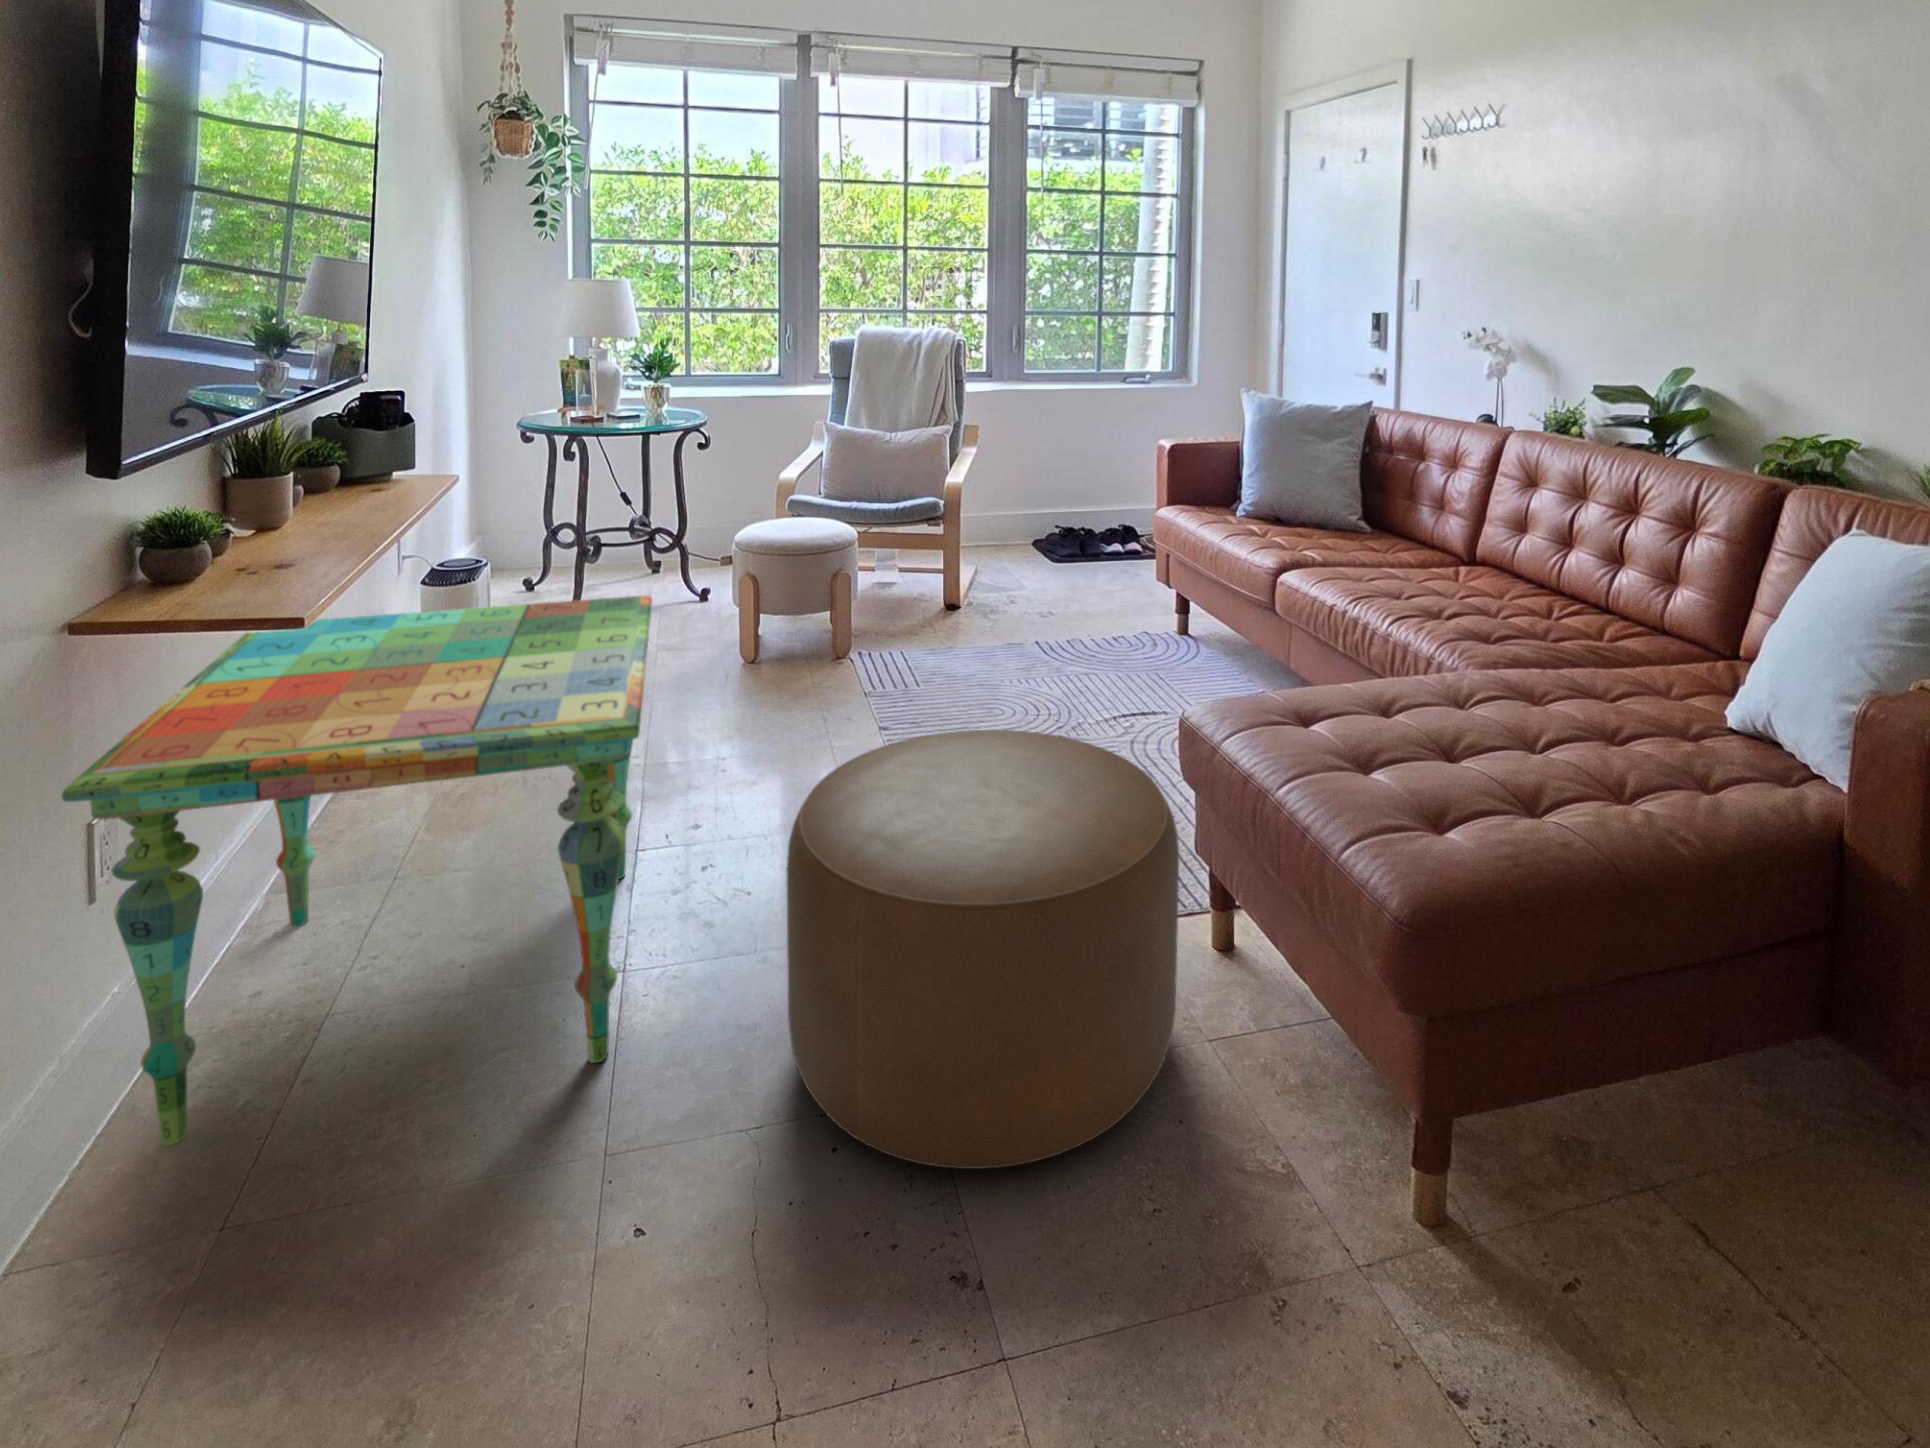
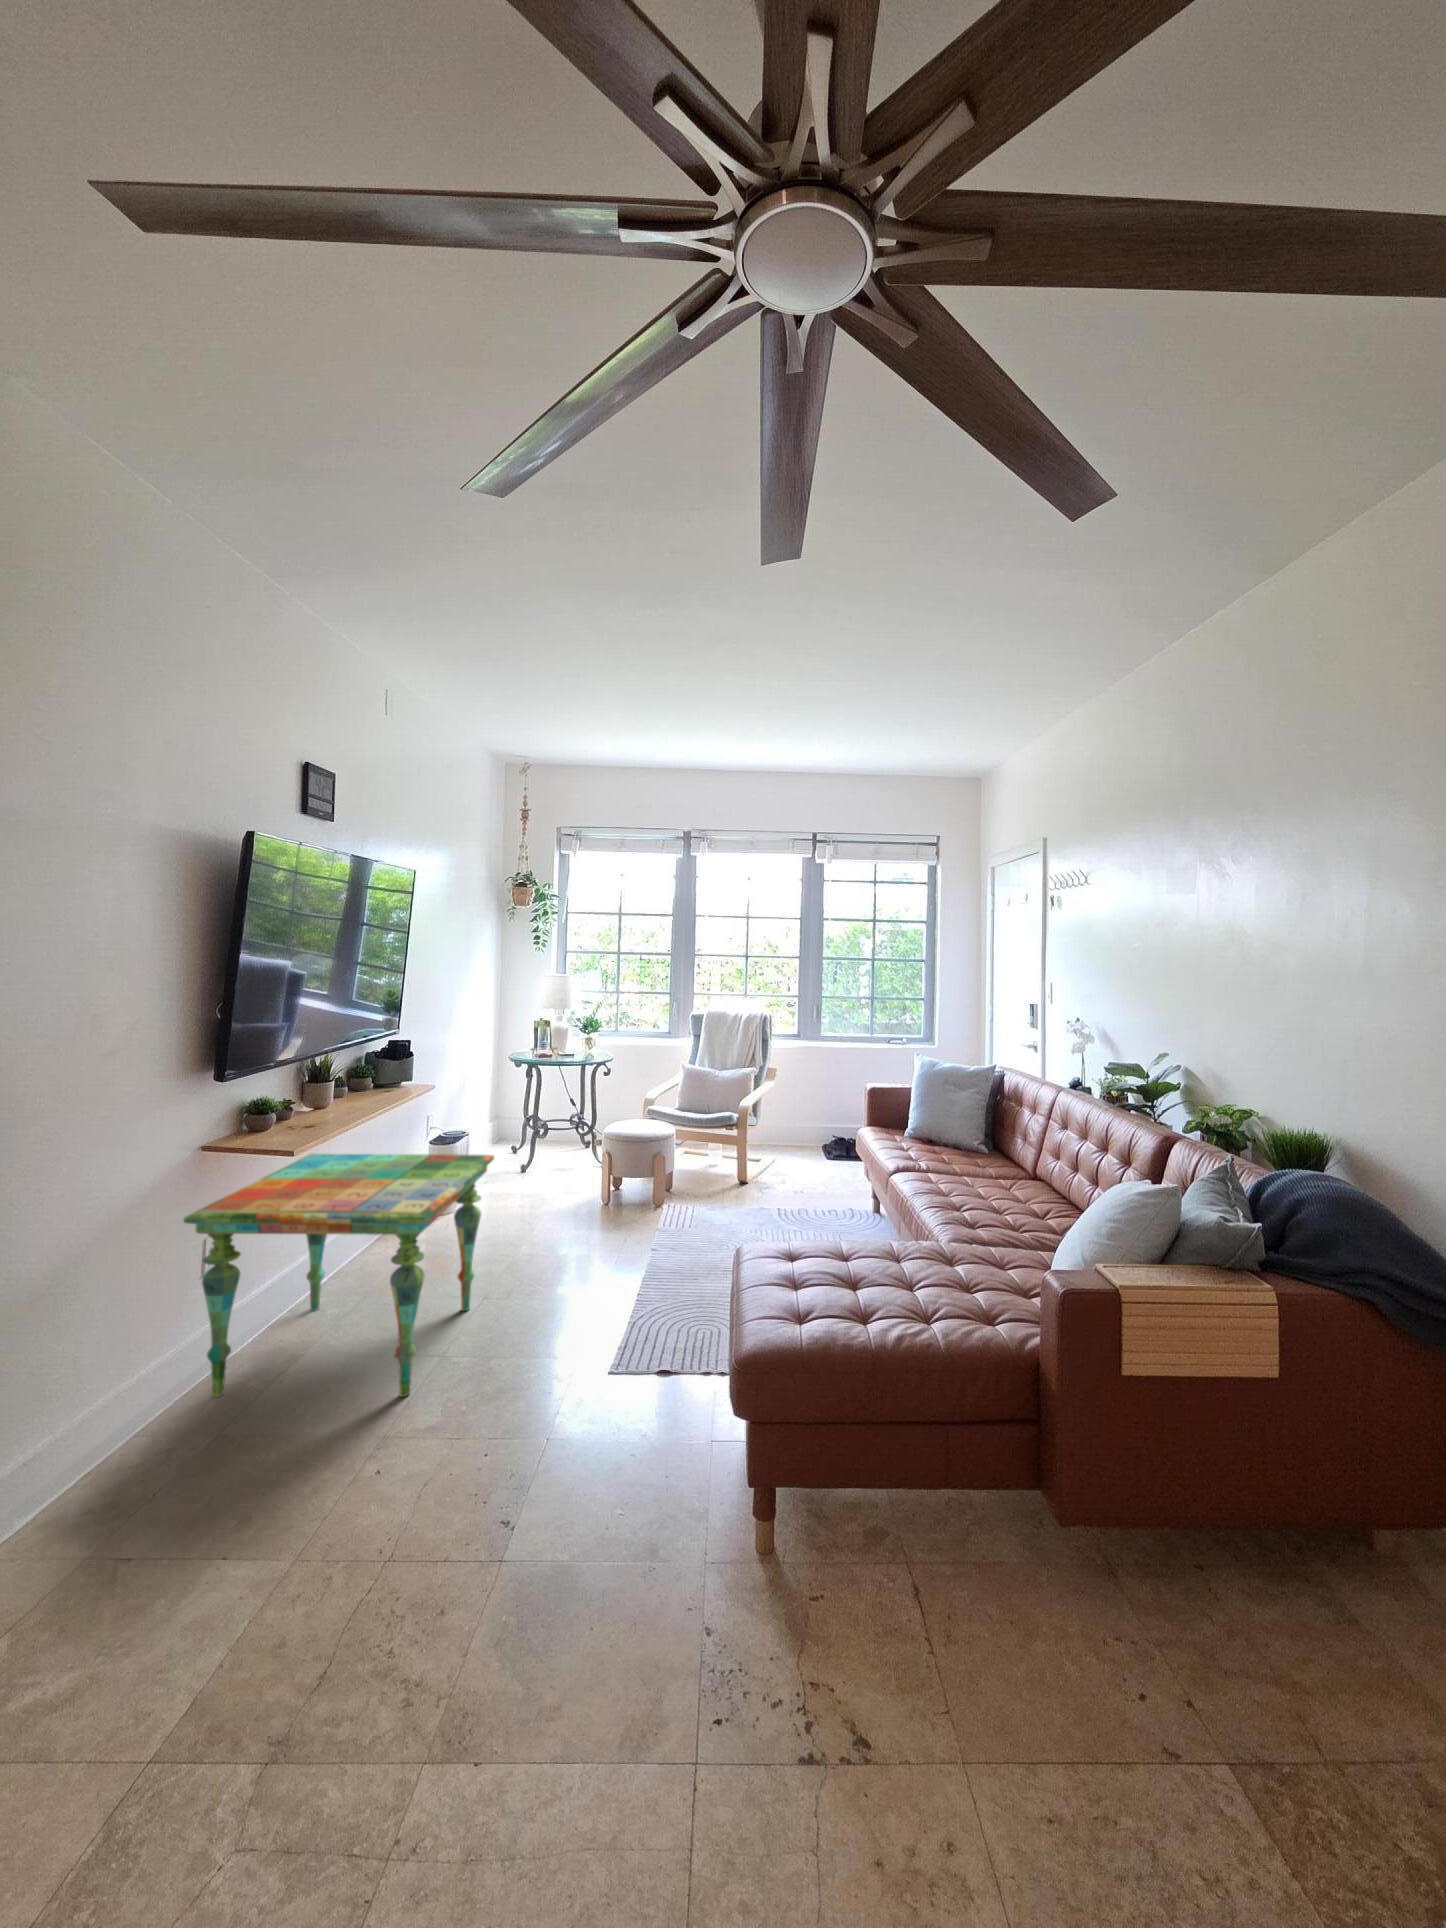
ottoman: present [787,730,1179,1169] -> none [477,1245,695,1483]

